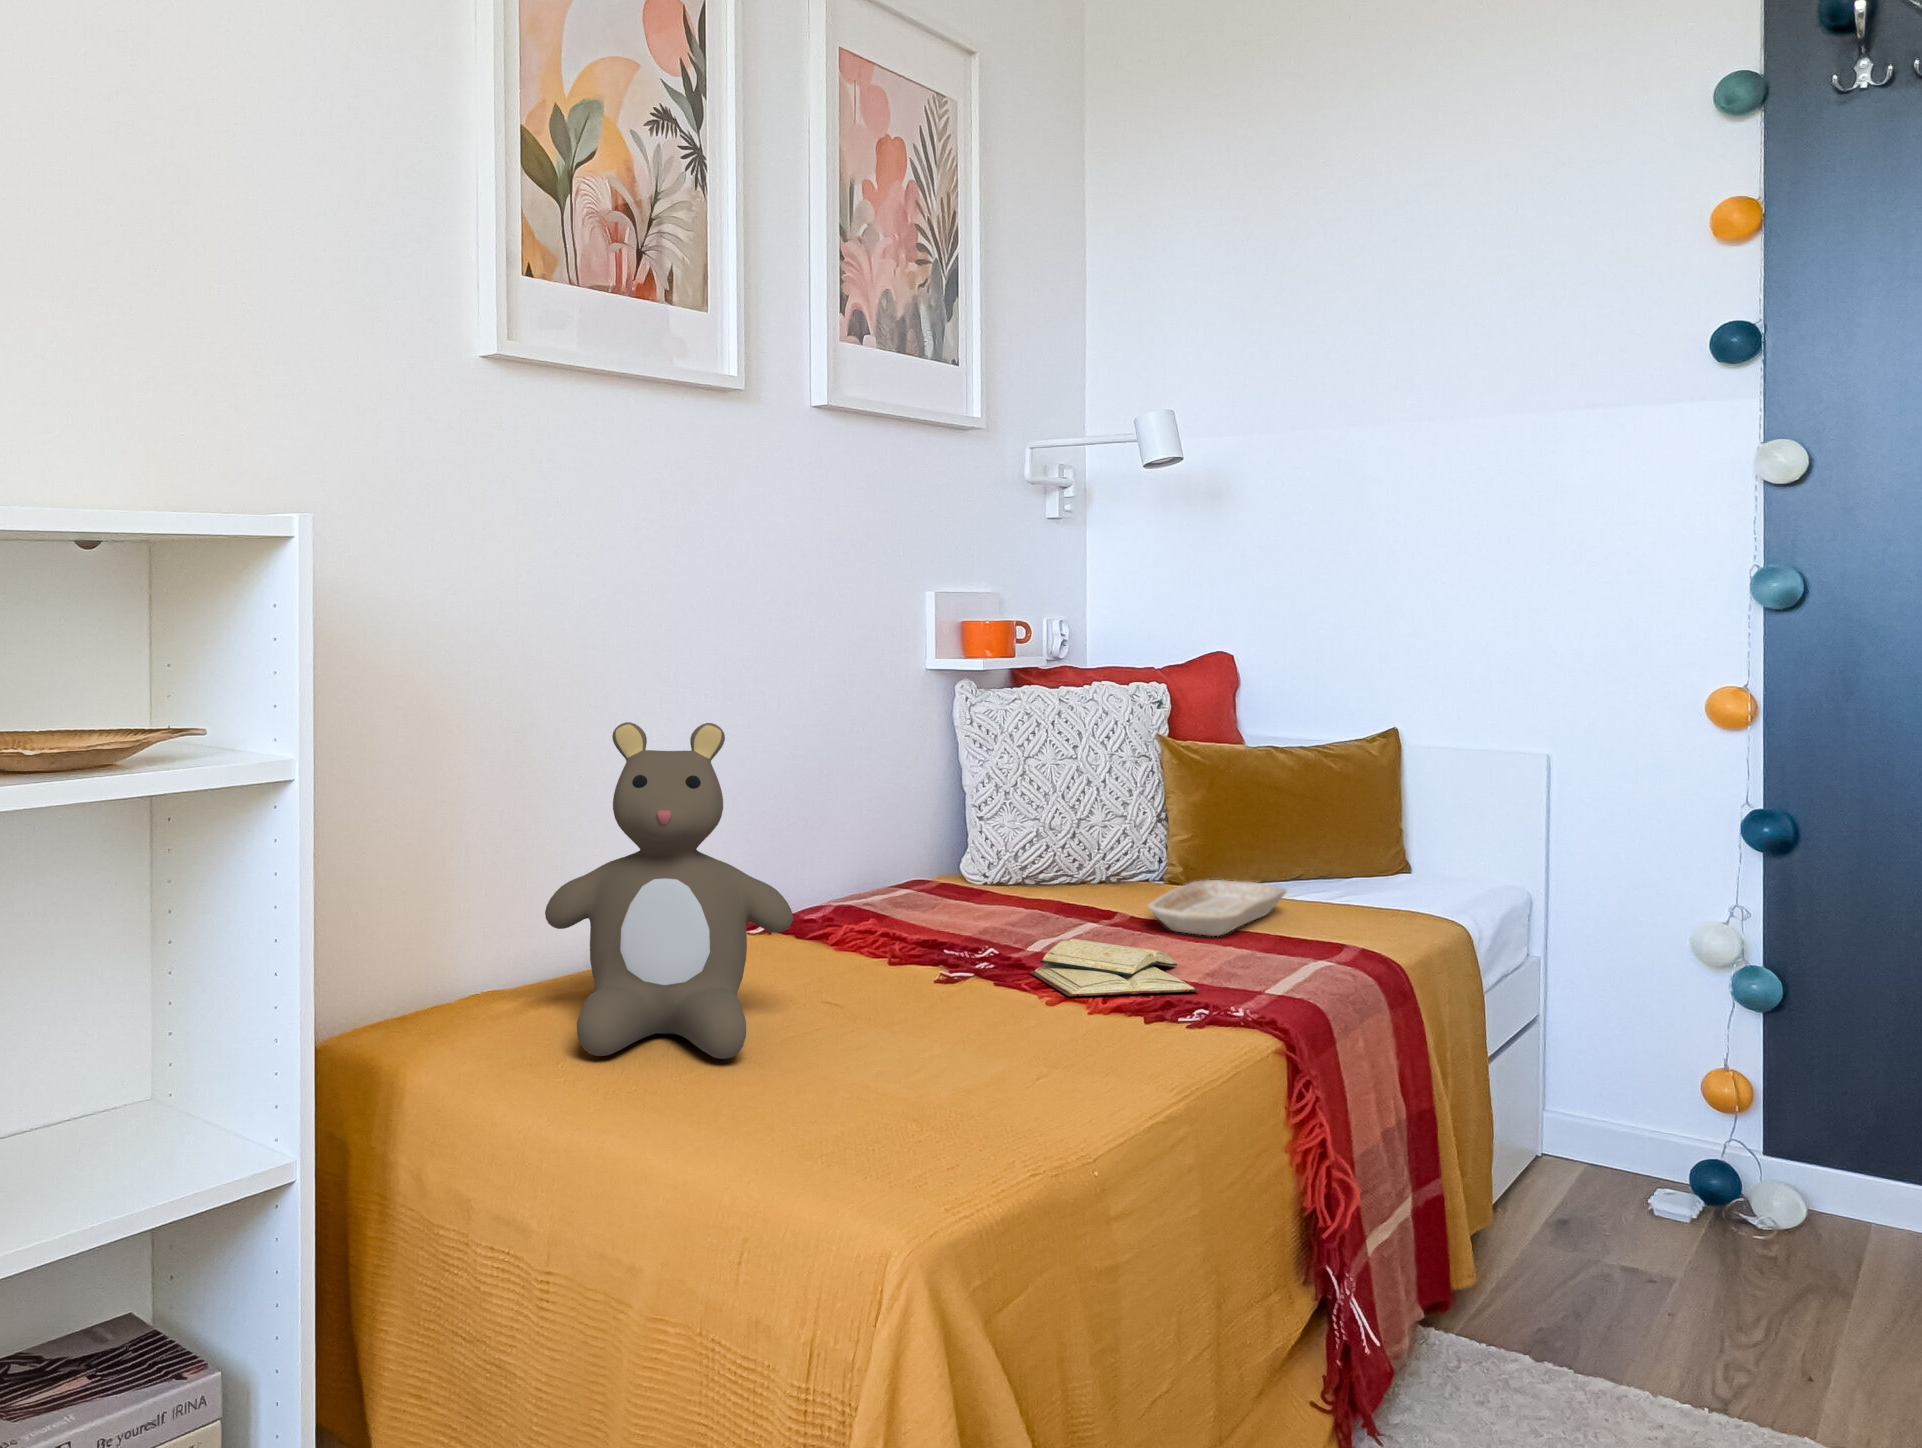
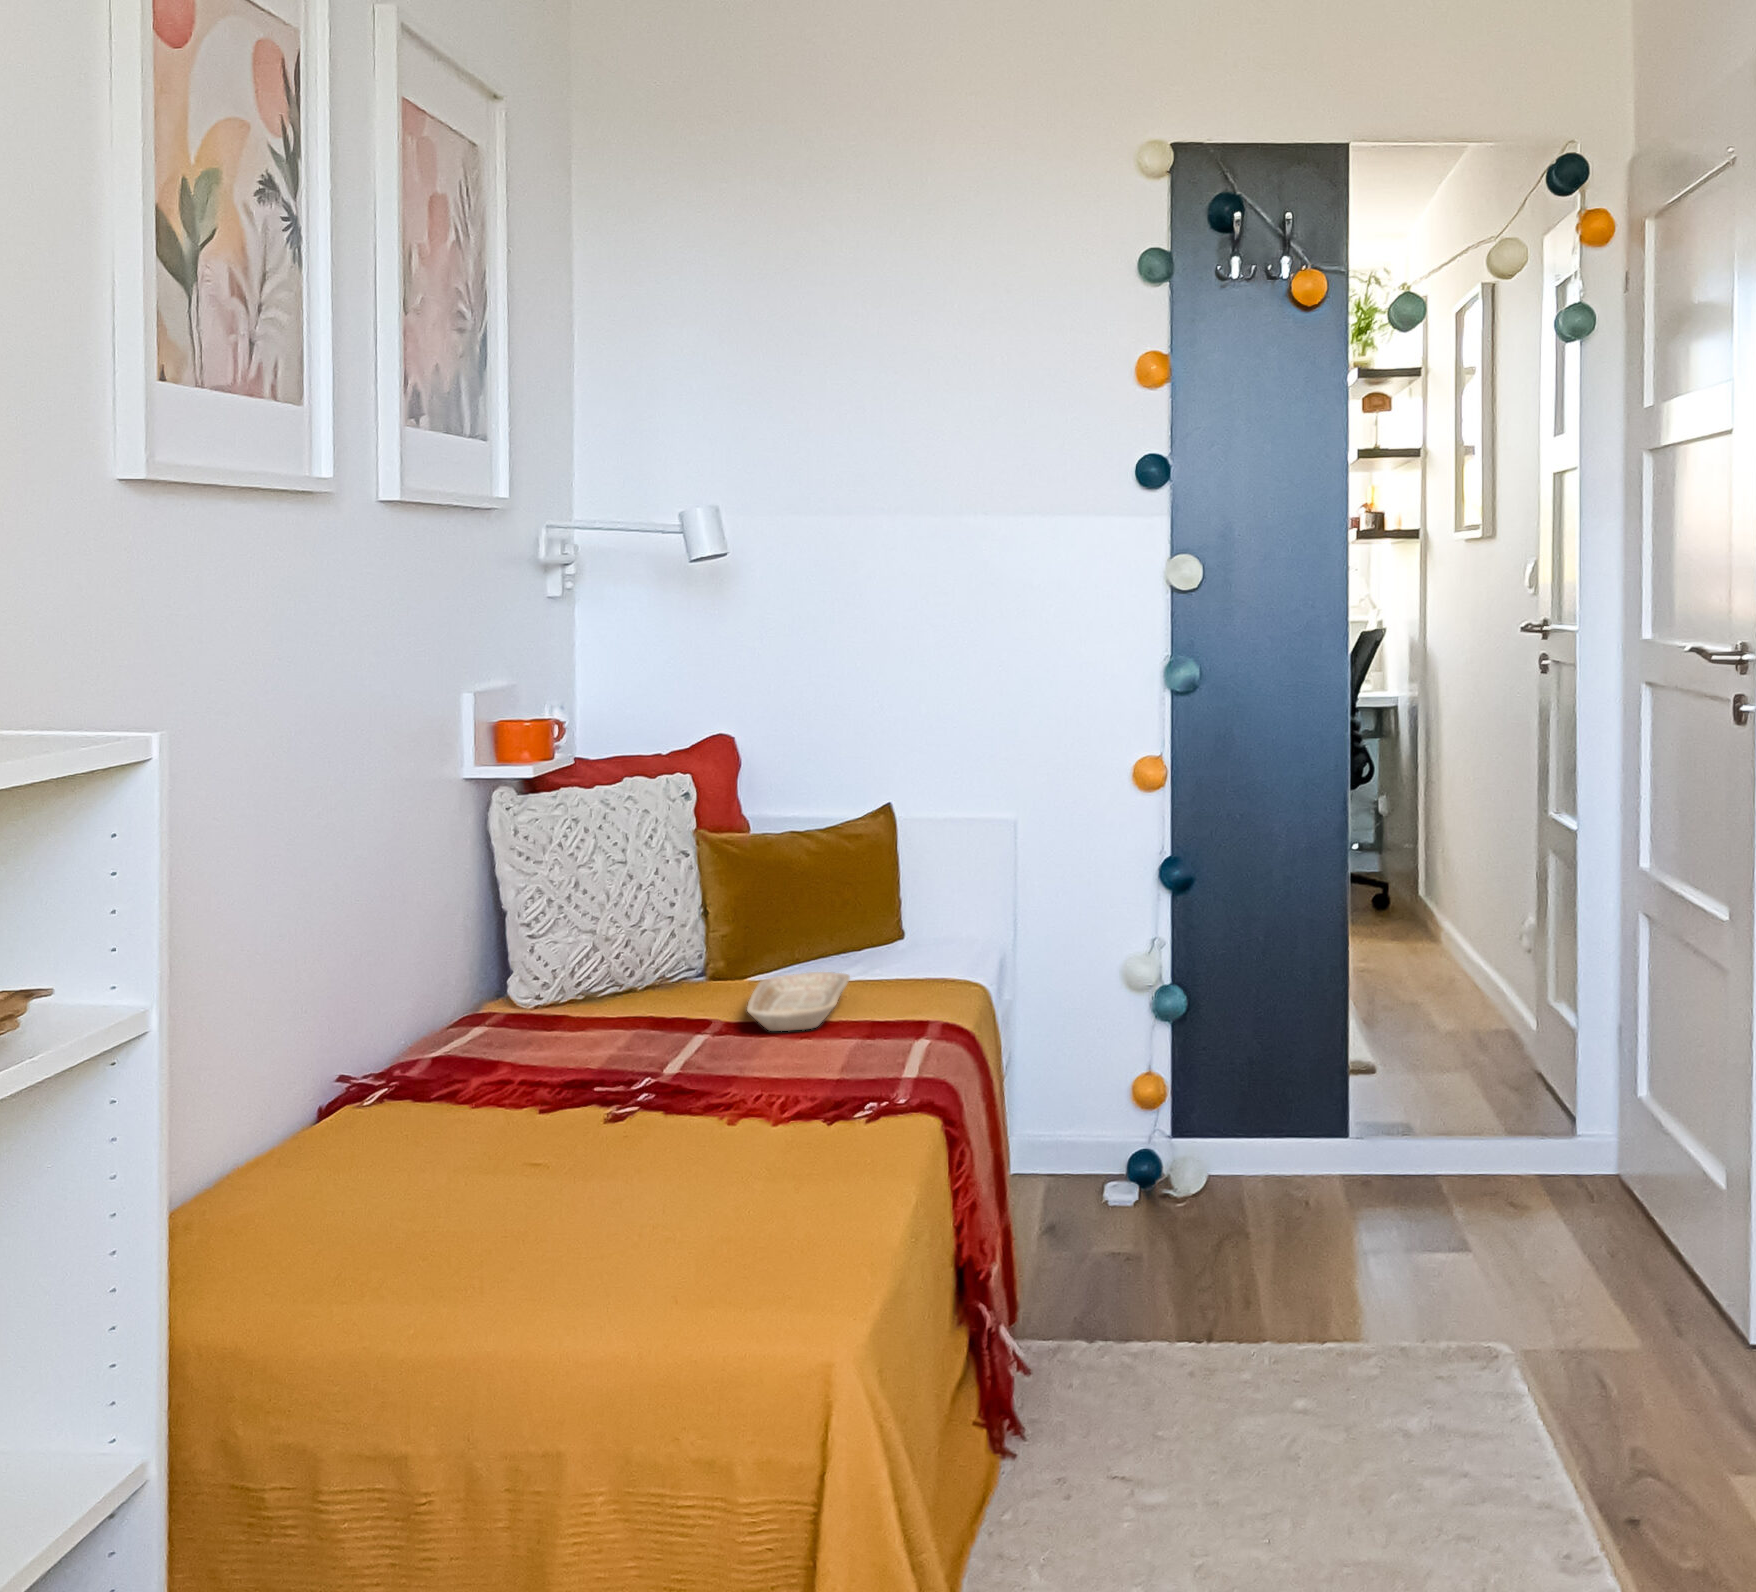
teddy bear: present [545,722,793,1059] -> none [254,888,535,1263]
diary: present [1030,939,1200,996] -> none [690,1049,851,1107]

